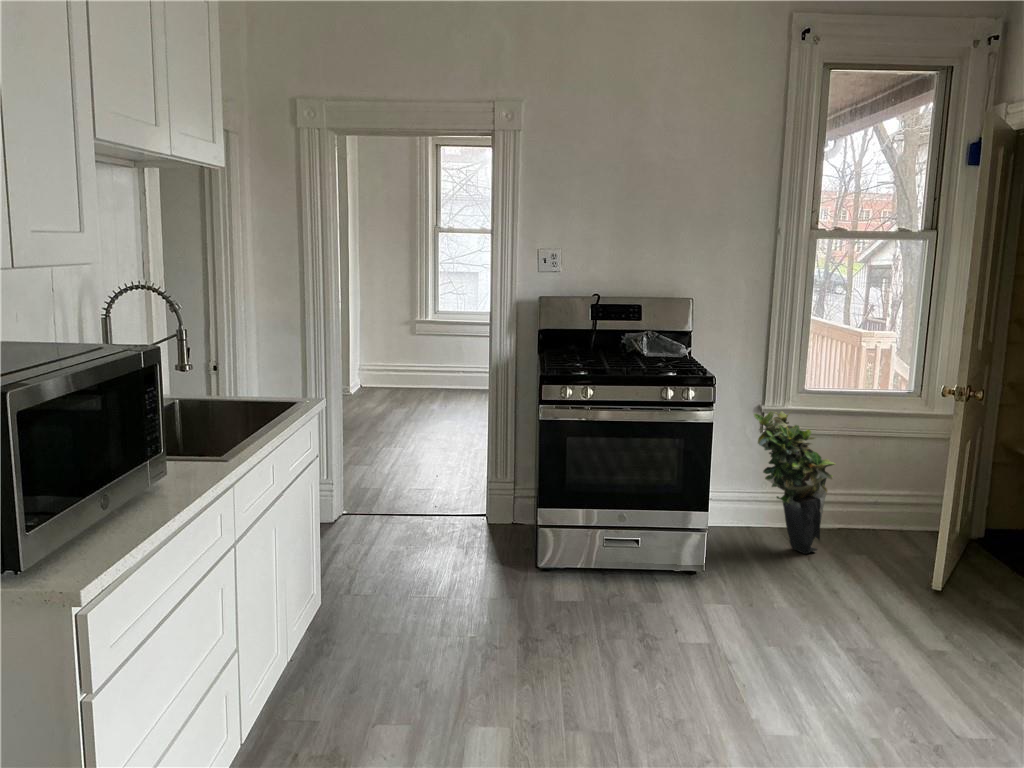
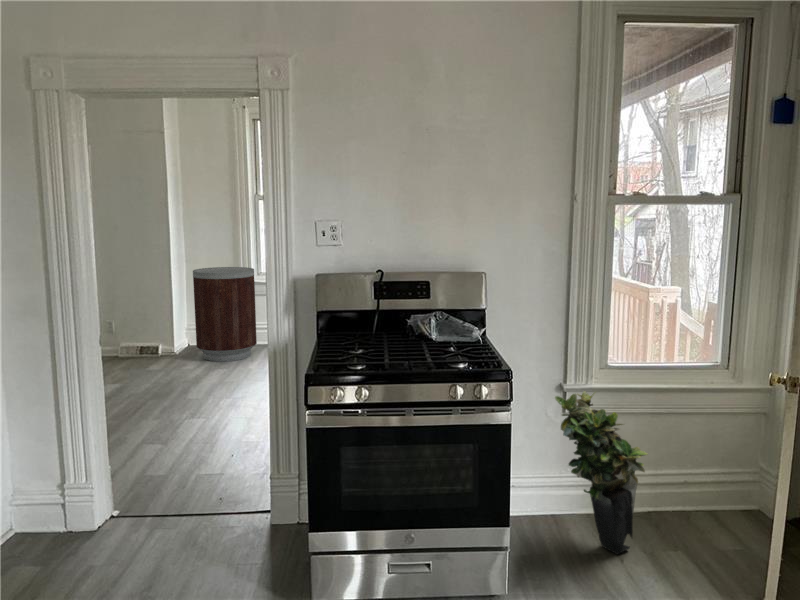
trash can: none [368,300,433,401] -> present [193,267,257,361]

